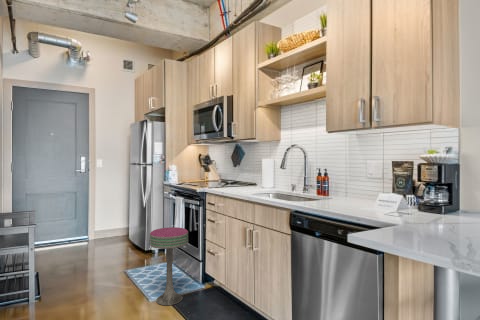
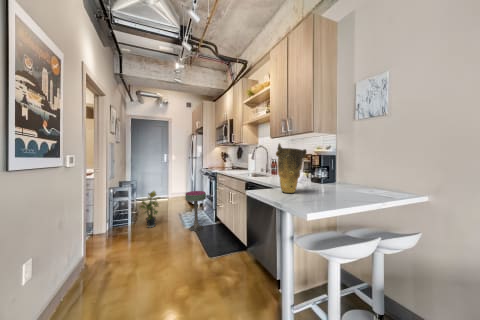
vase: none [407,143,461,237] -> present [276,143,307,193]
potted plant: none [50,229,96,305] -> present [140,191,160,228]

